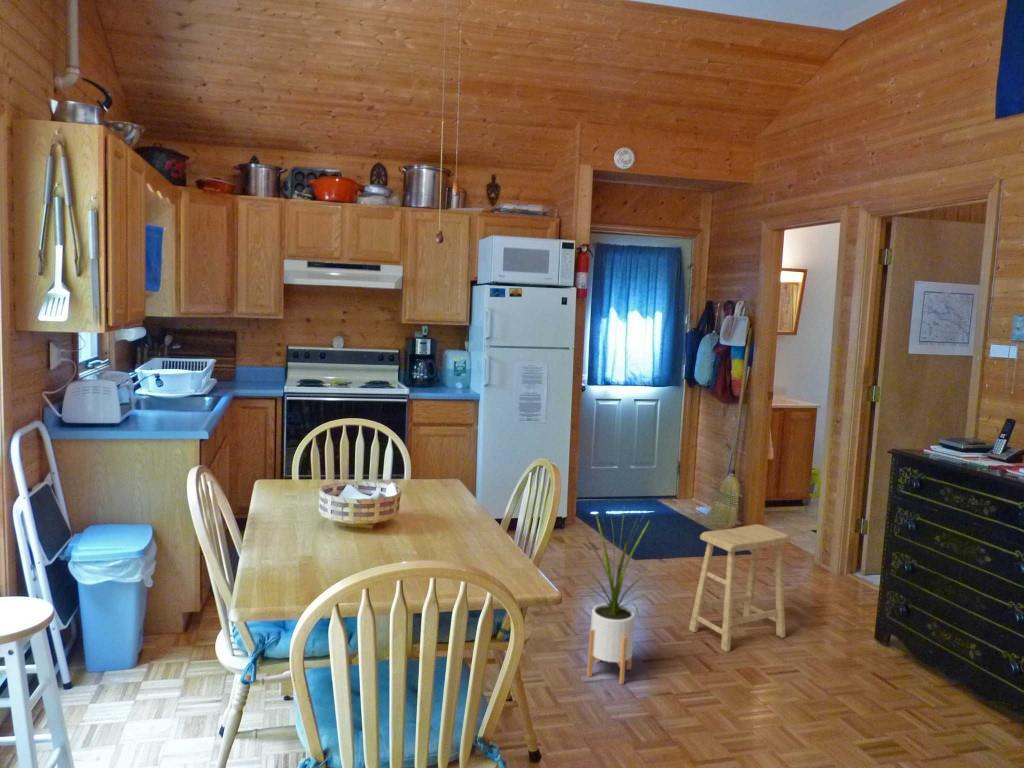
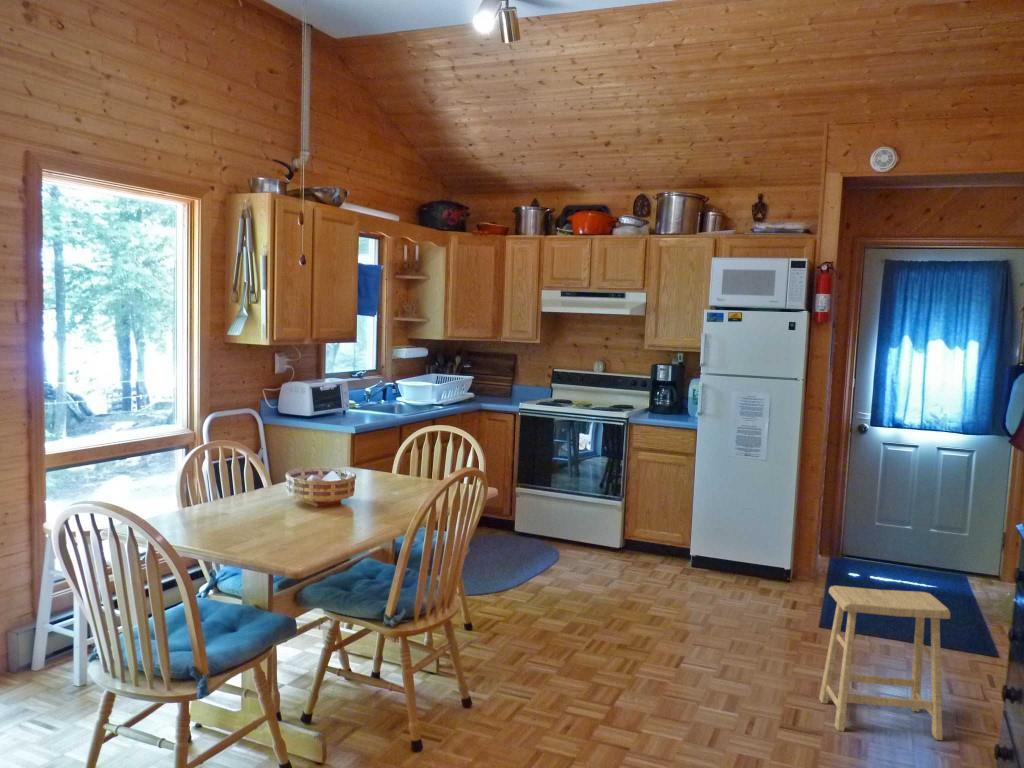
house plant: present [580,516,655,684] -> none [632,531,731,722]

